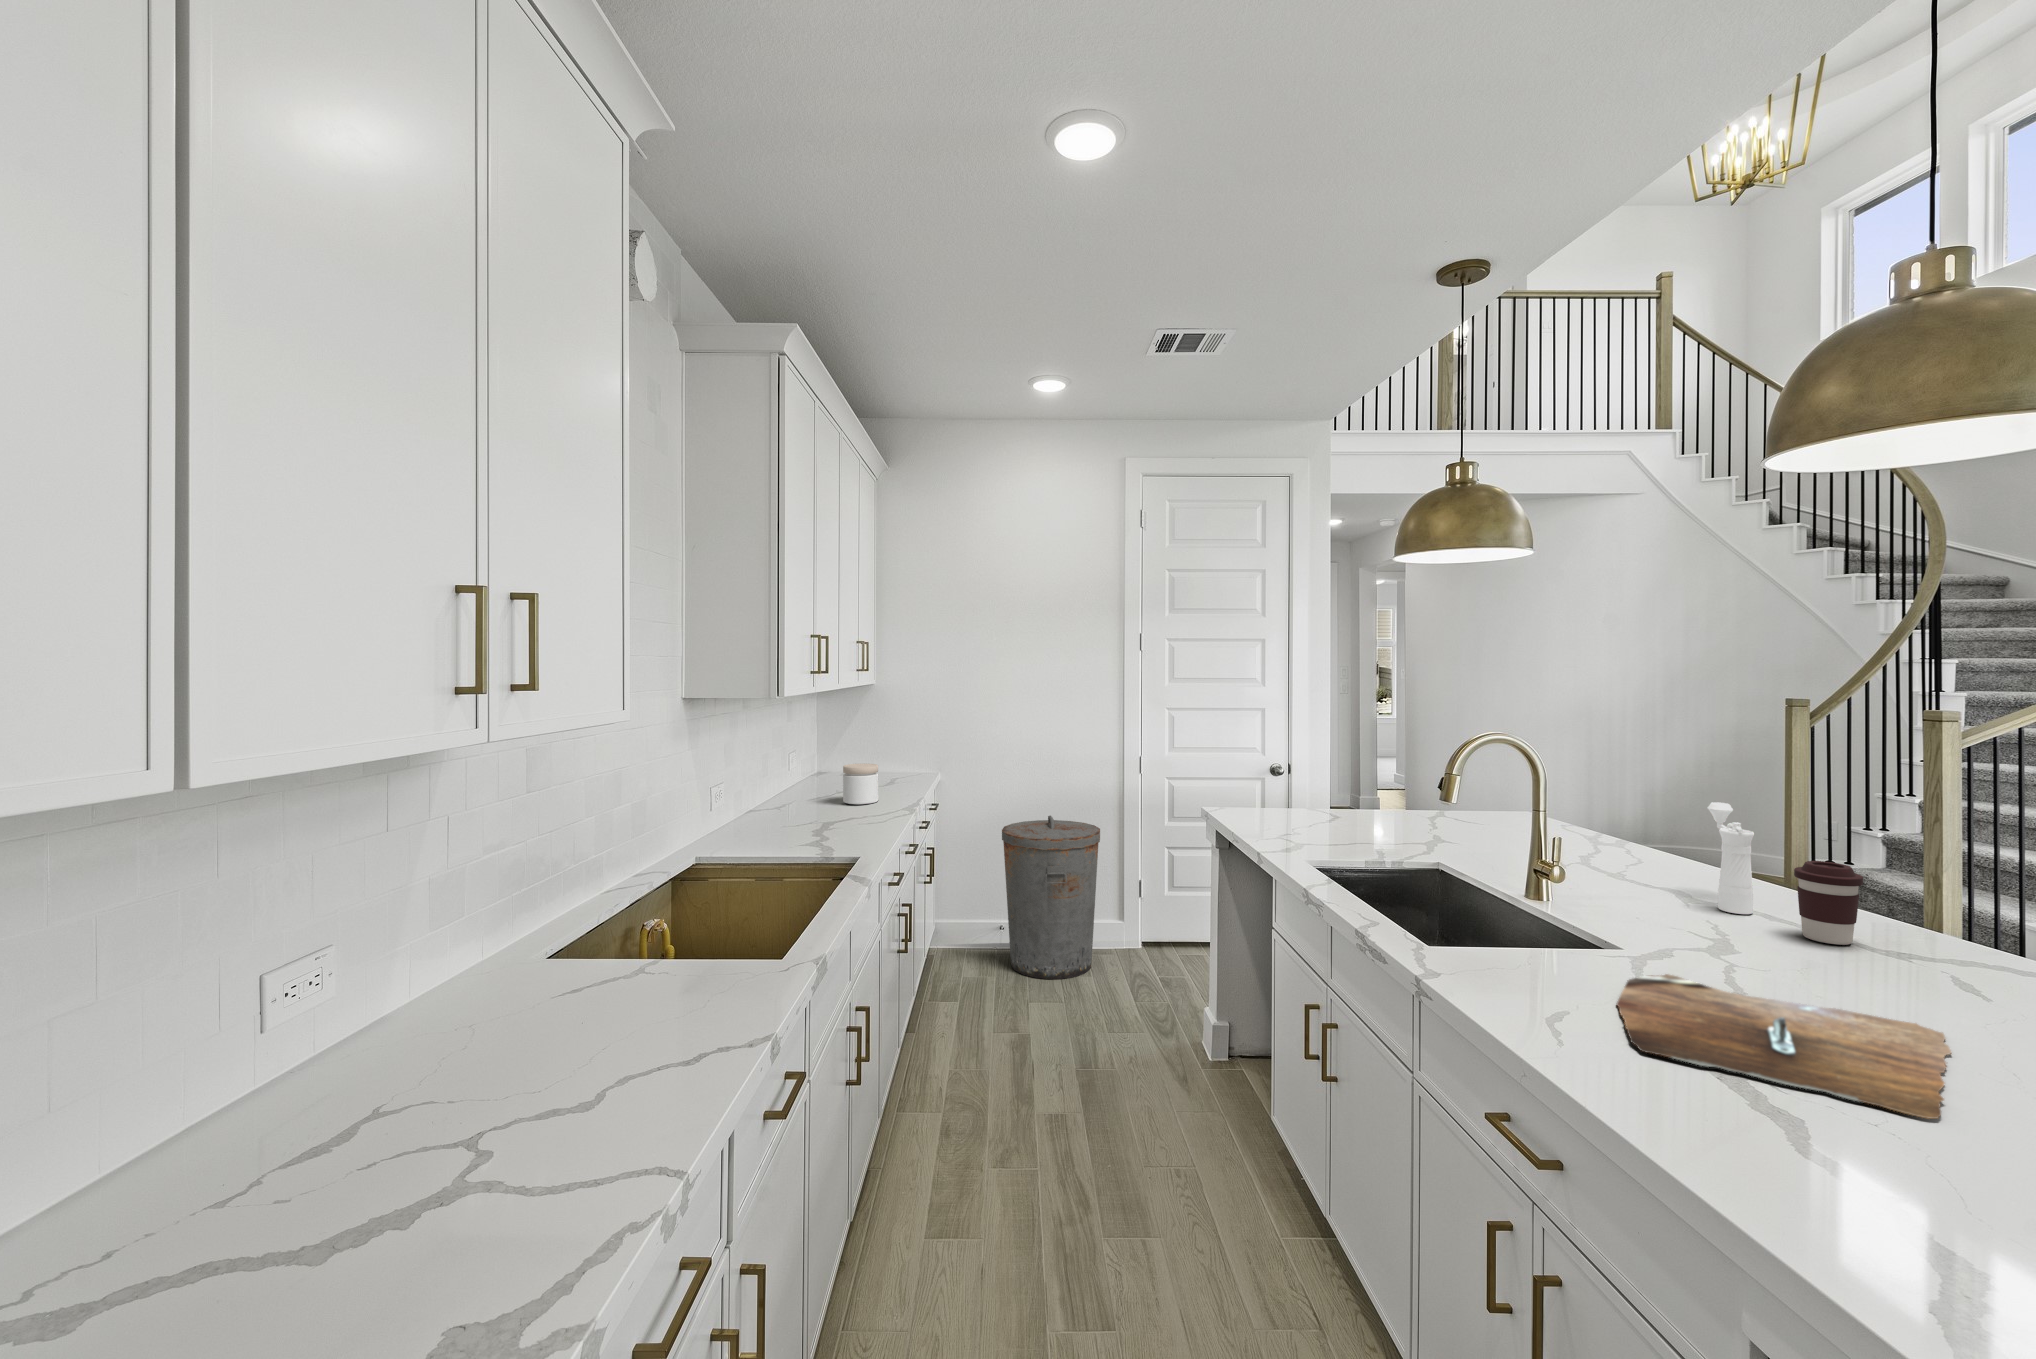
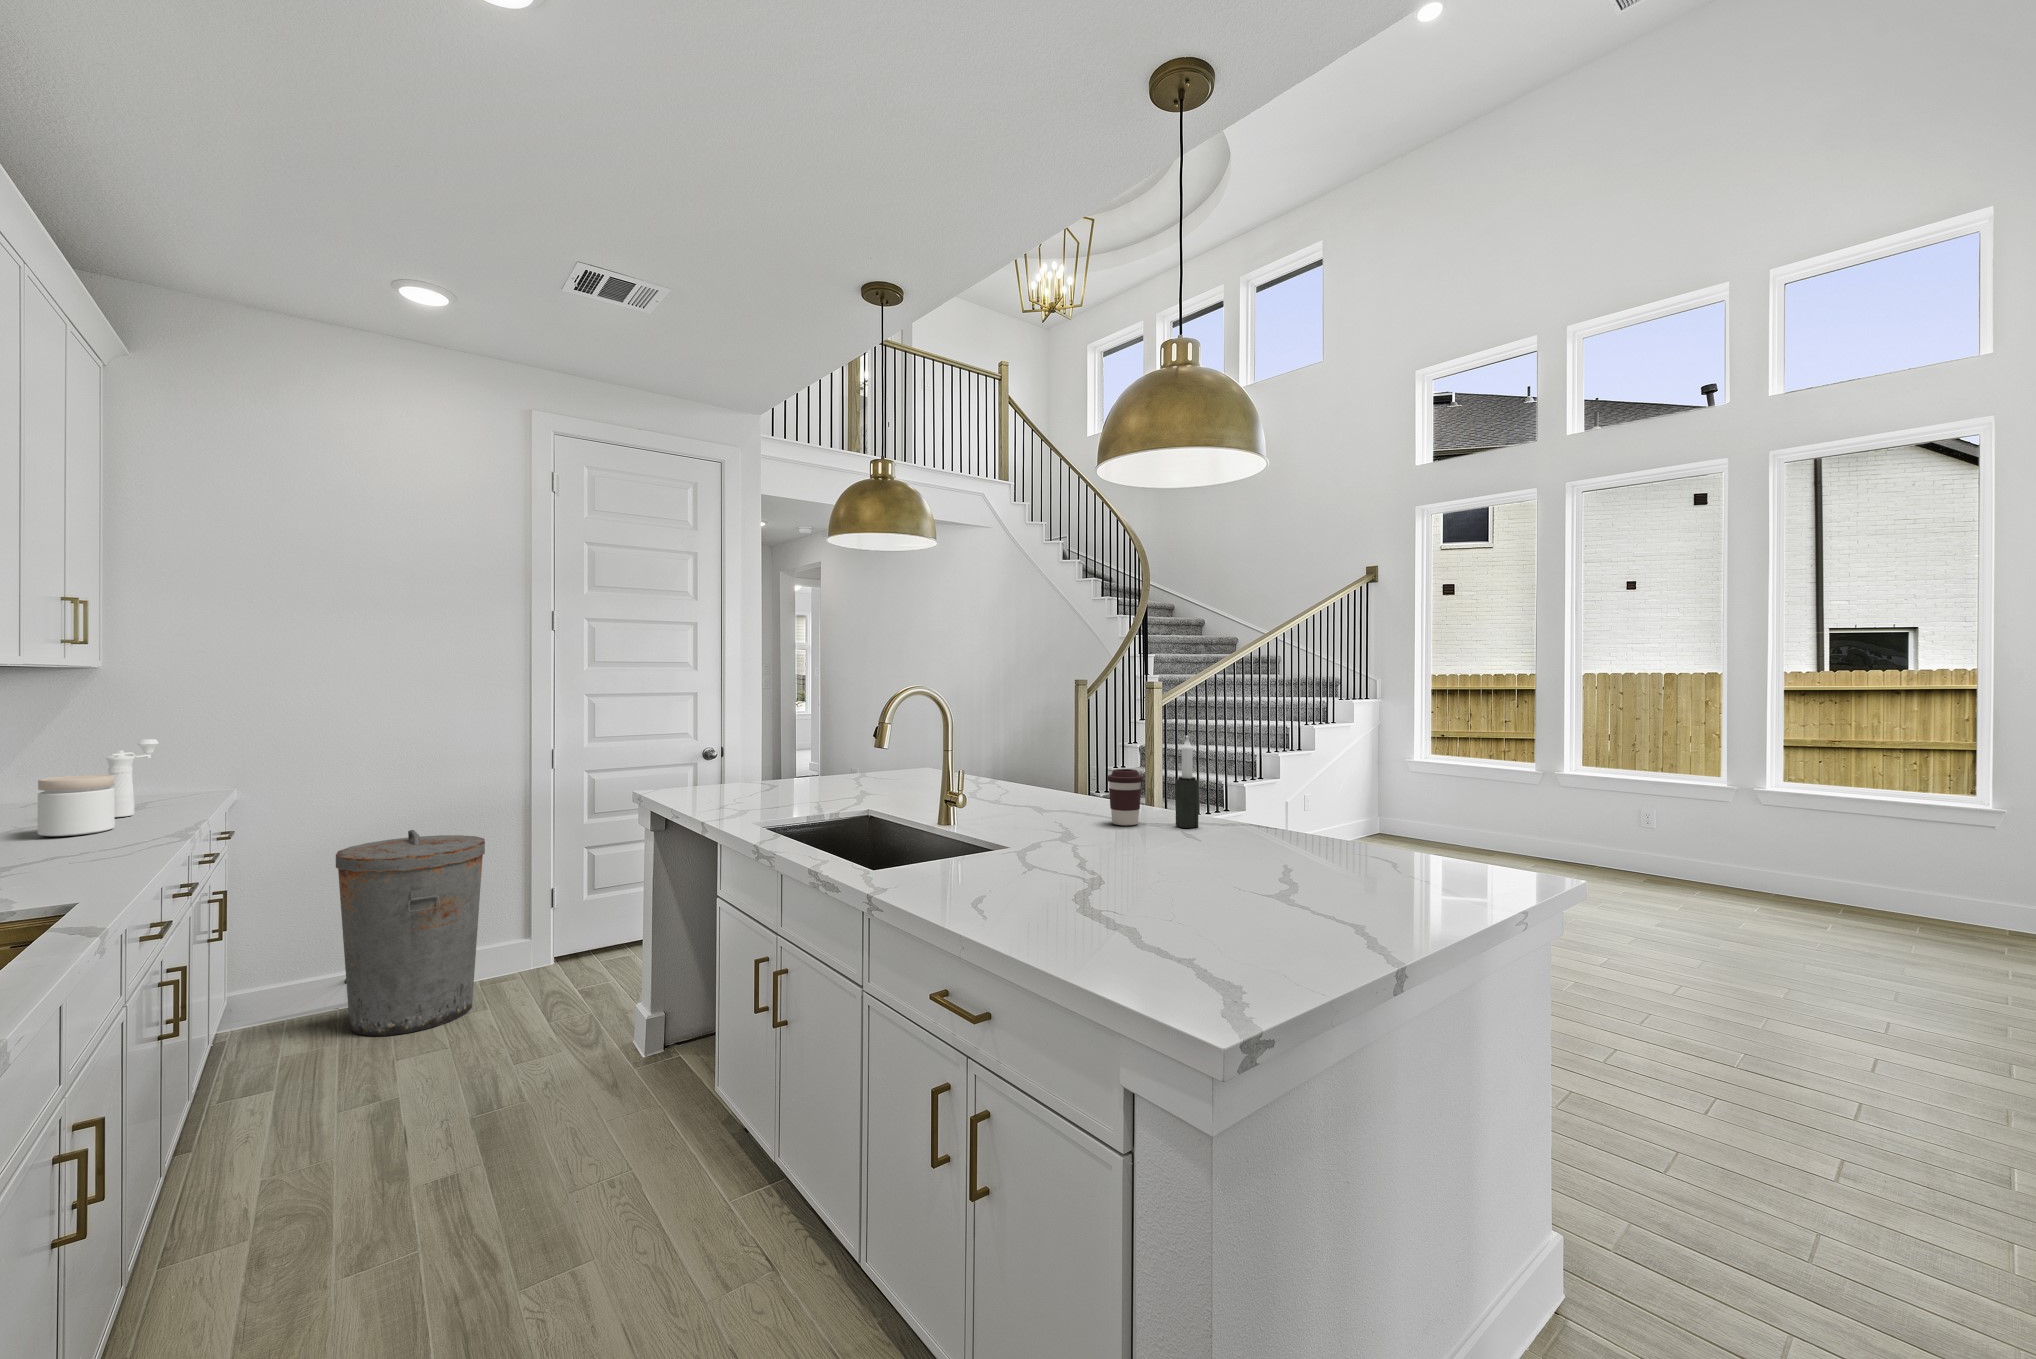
pepper mill: present [1708,802,1754,914] -> present [106,739,159,817]
candle: none [1930,828,1981,970] -> present [1176,736,1199,828]
cutting board: present [1617,974,1951,1119] -> none [1020,856,1202,902]

